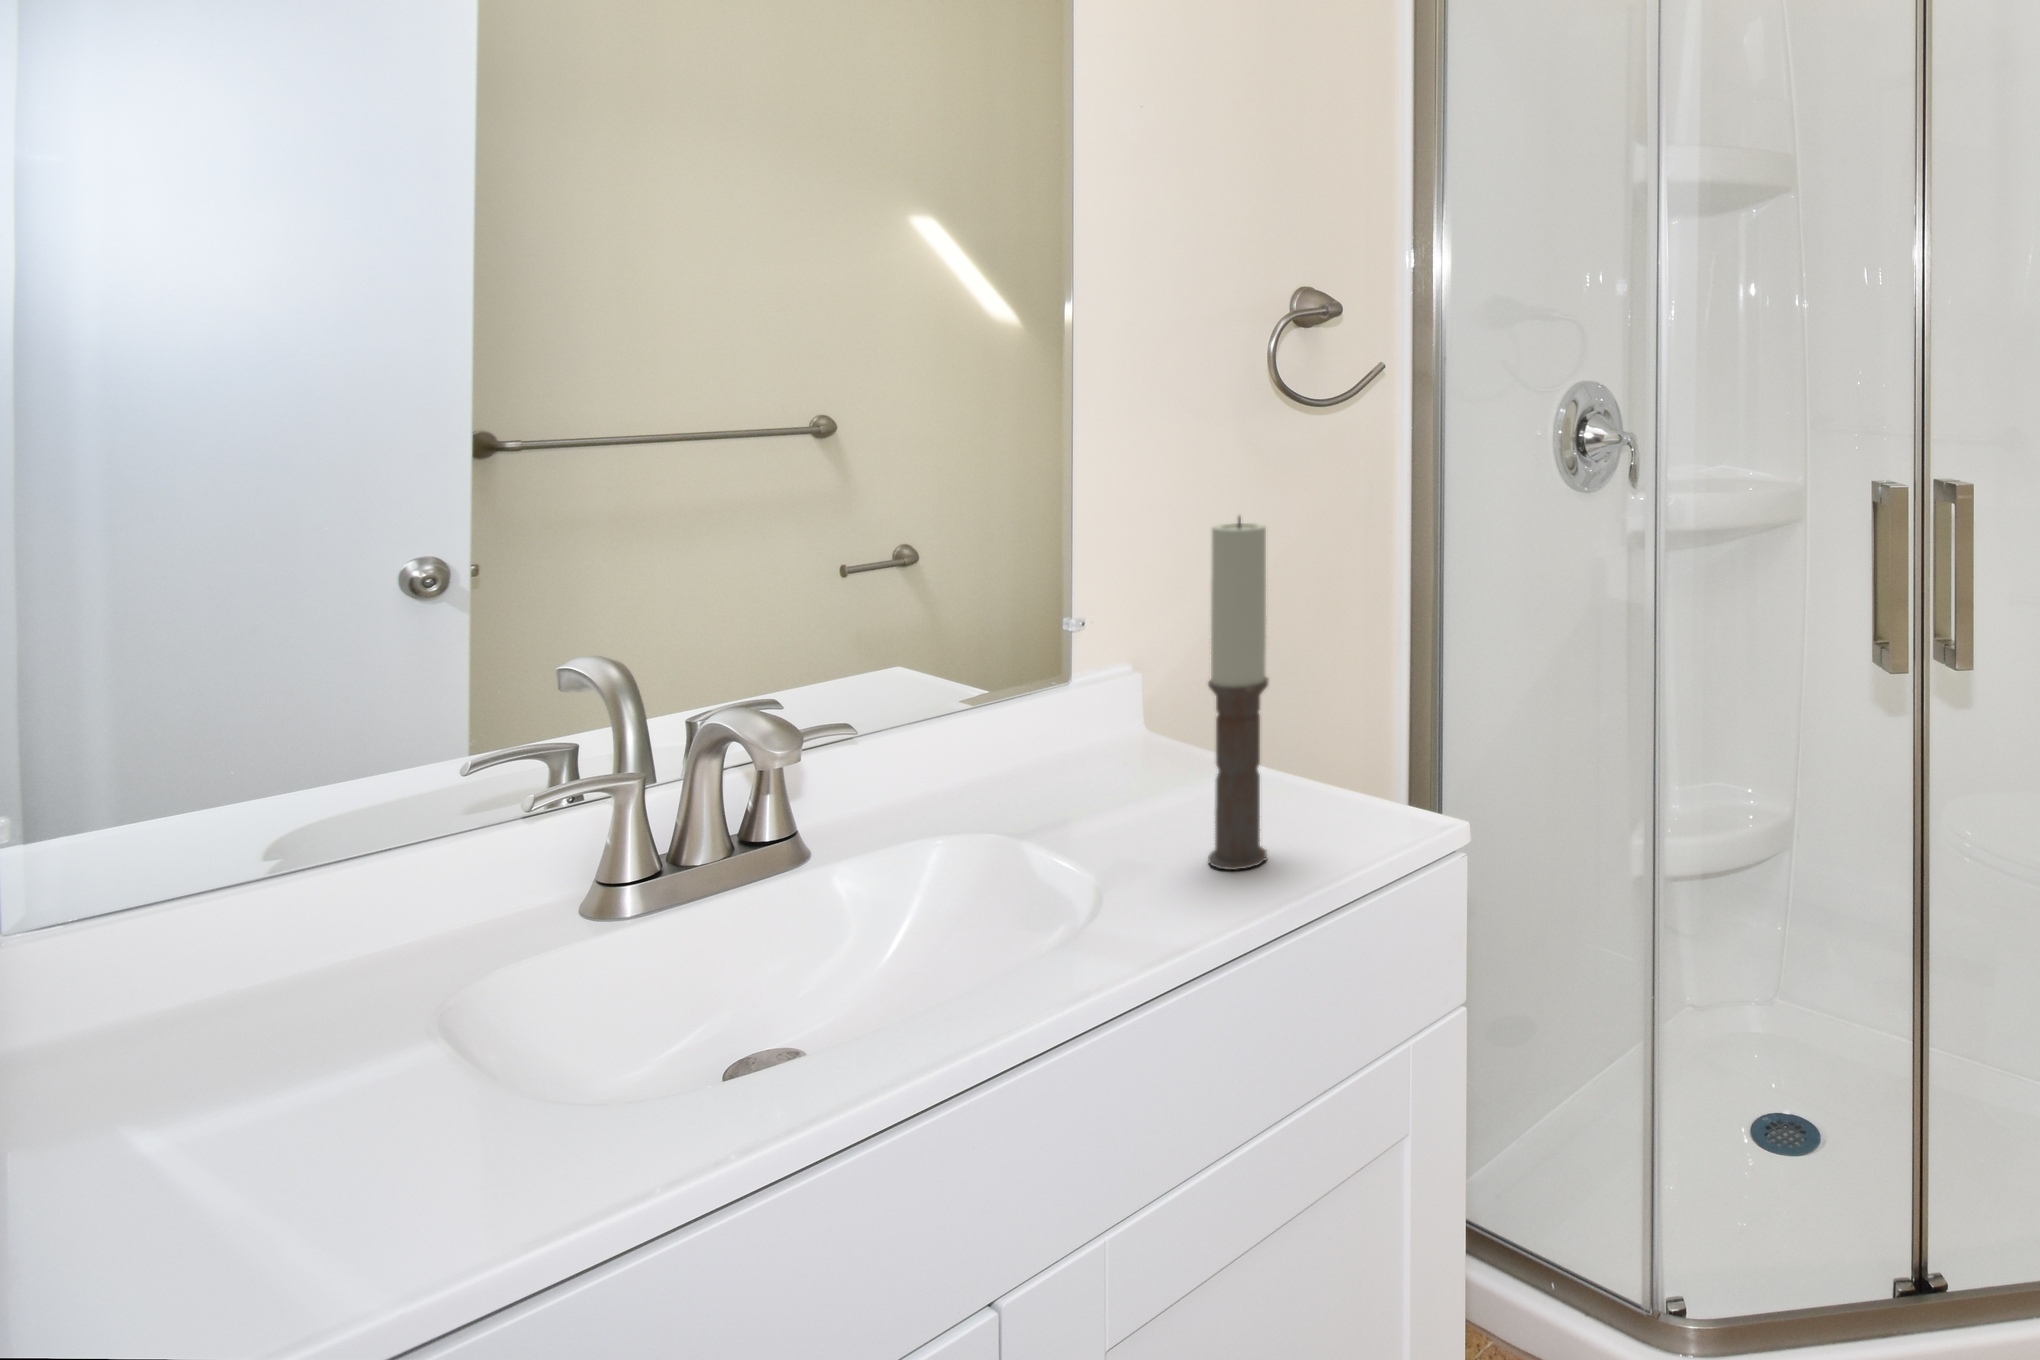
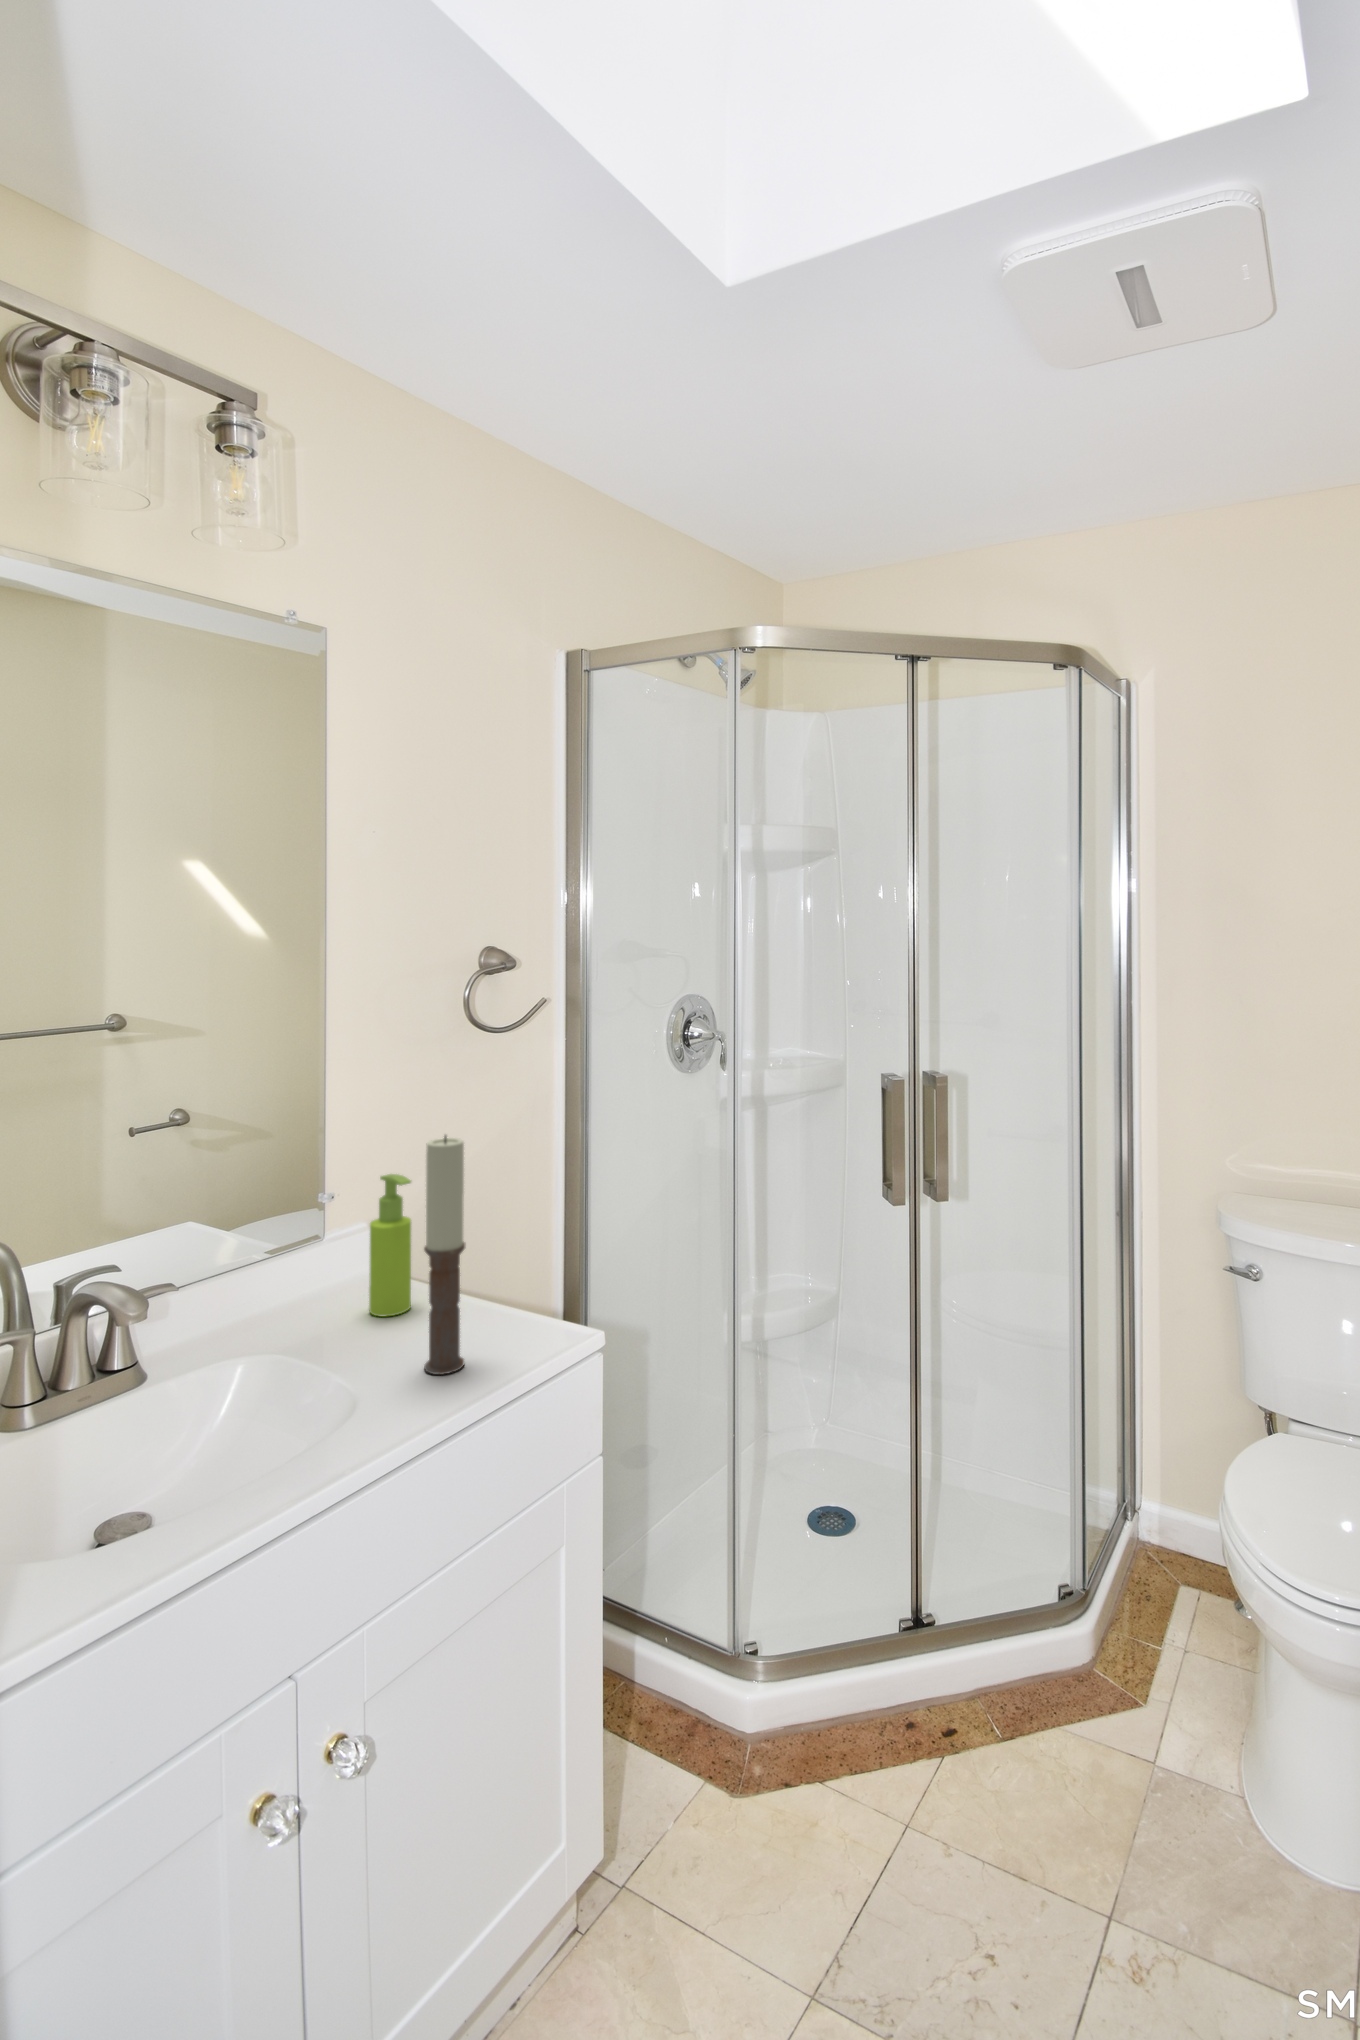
soap dispenser: none [1133,588,1193,792] -> present [369,1174,411,1316]

